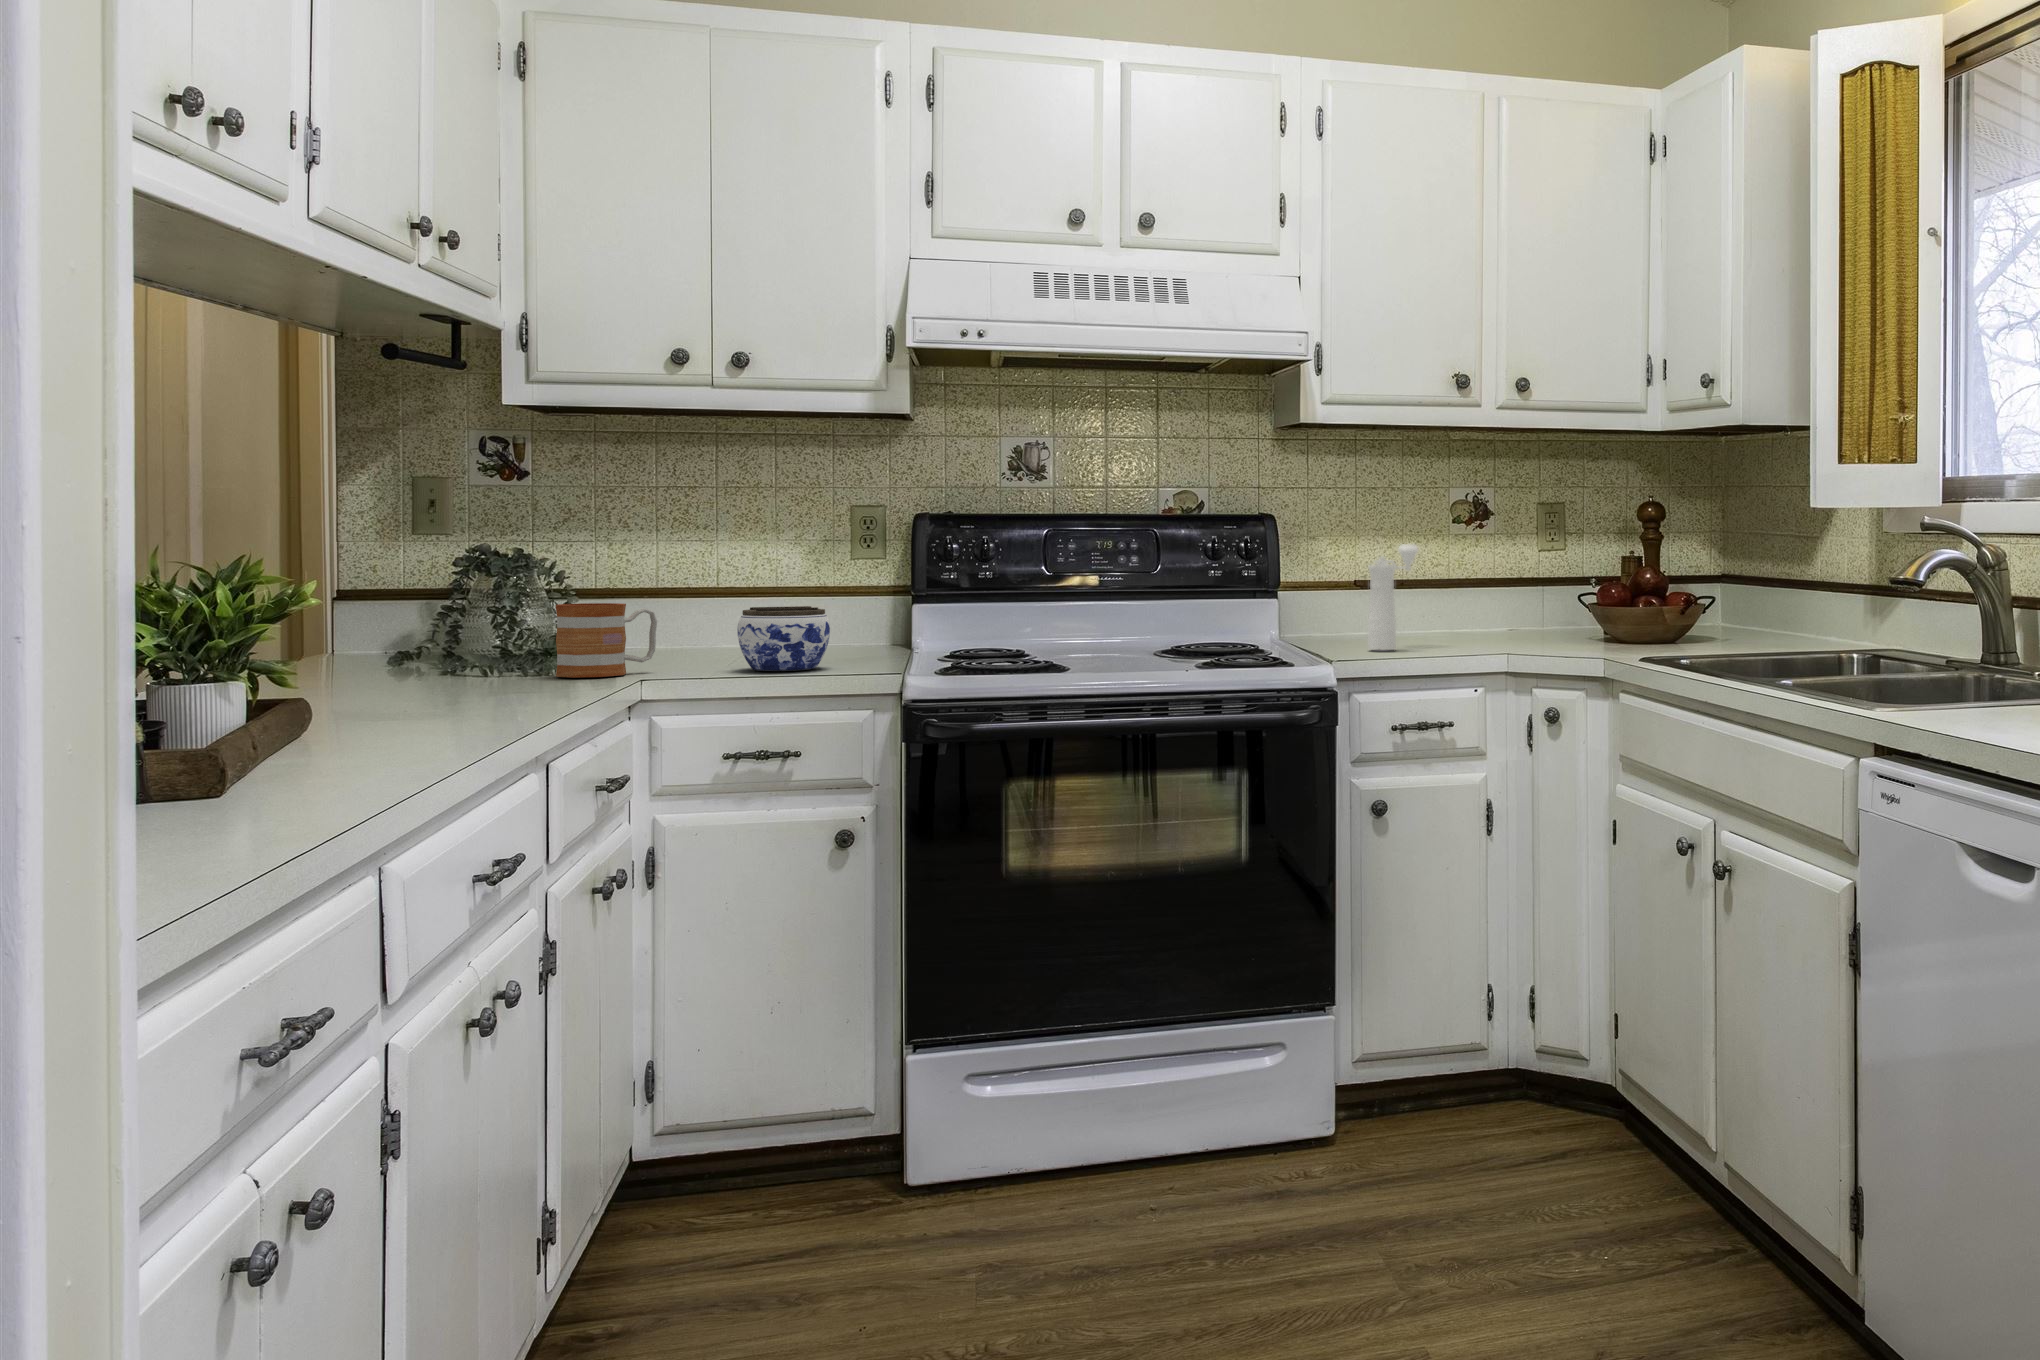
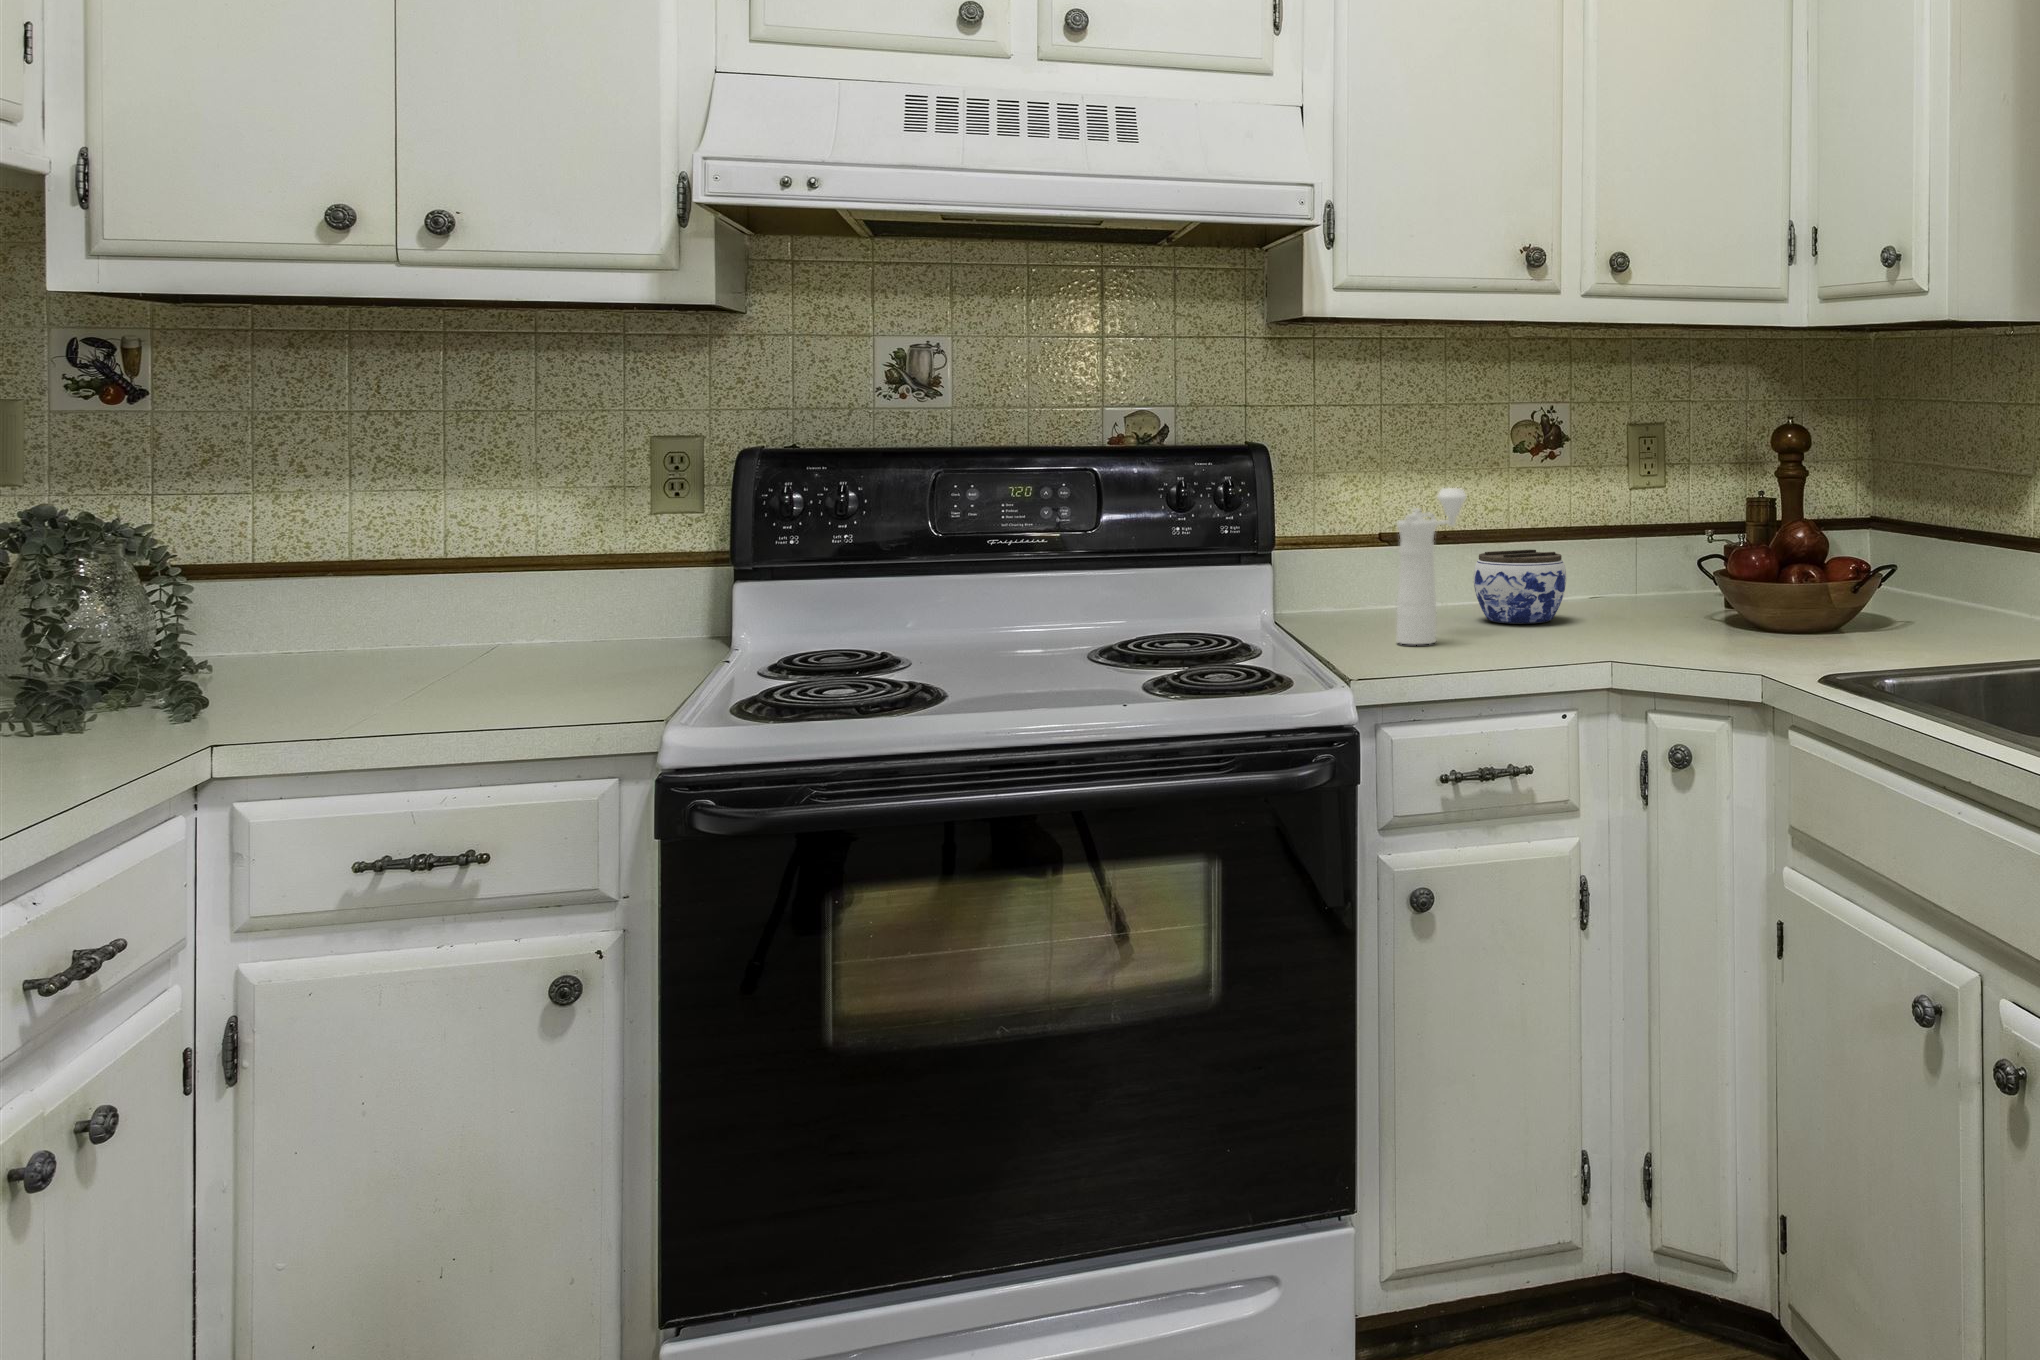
mug: present [556,603,657,678] -> none [88,607,281,736]
jar: present [737,606,830,671] -> present [1474,550,1566,624]

